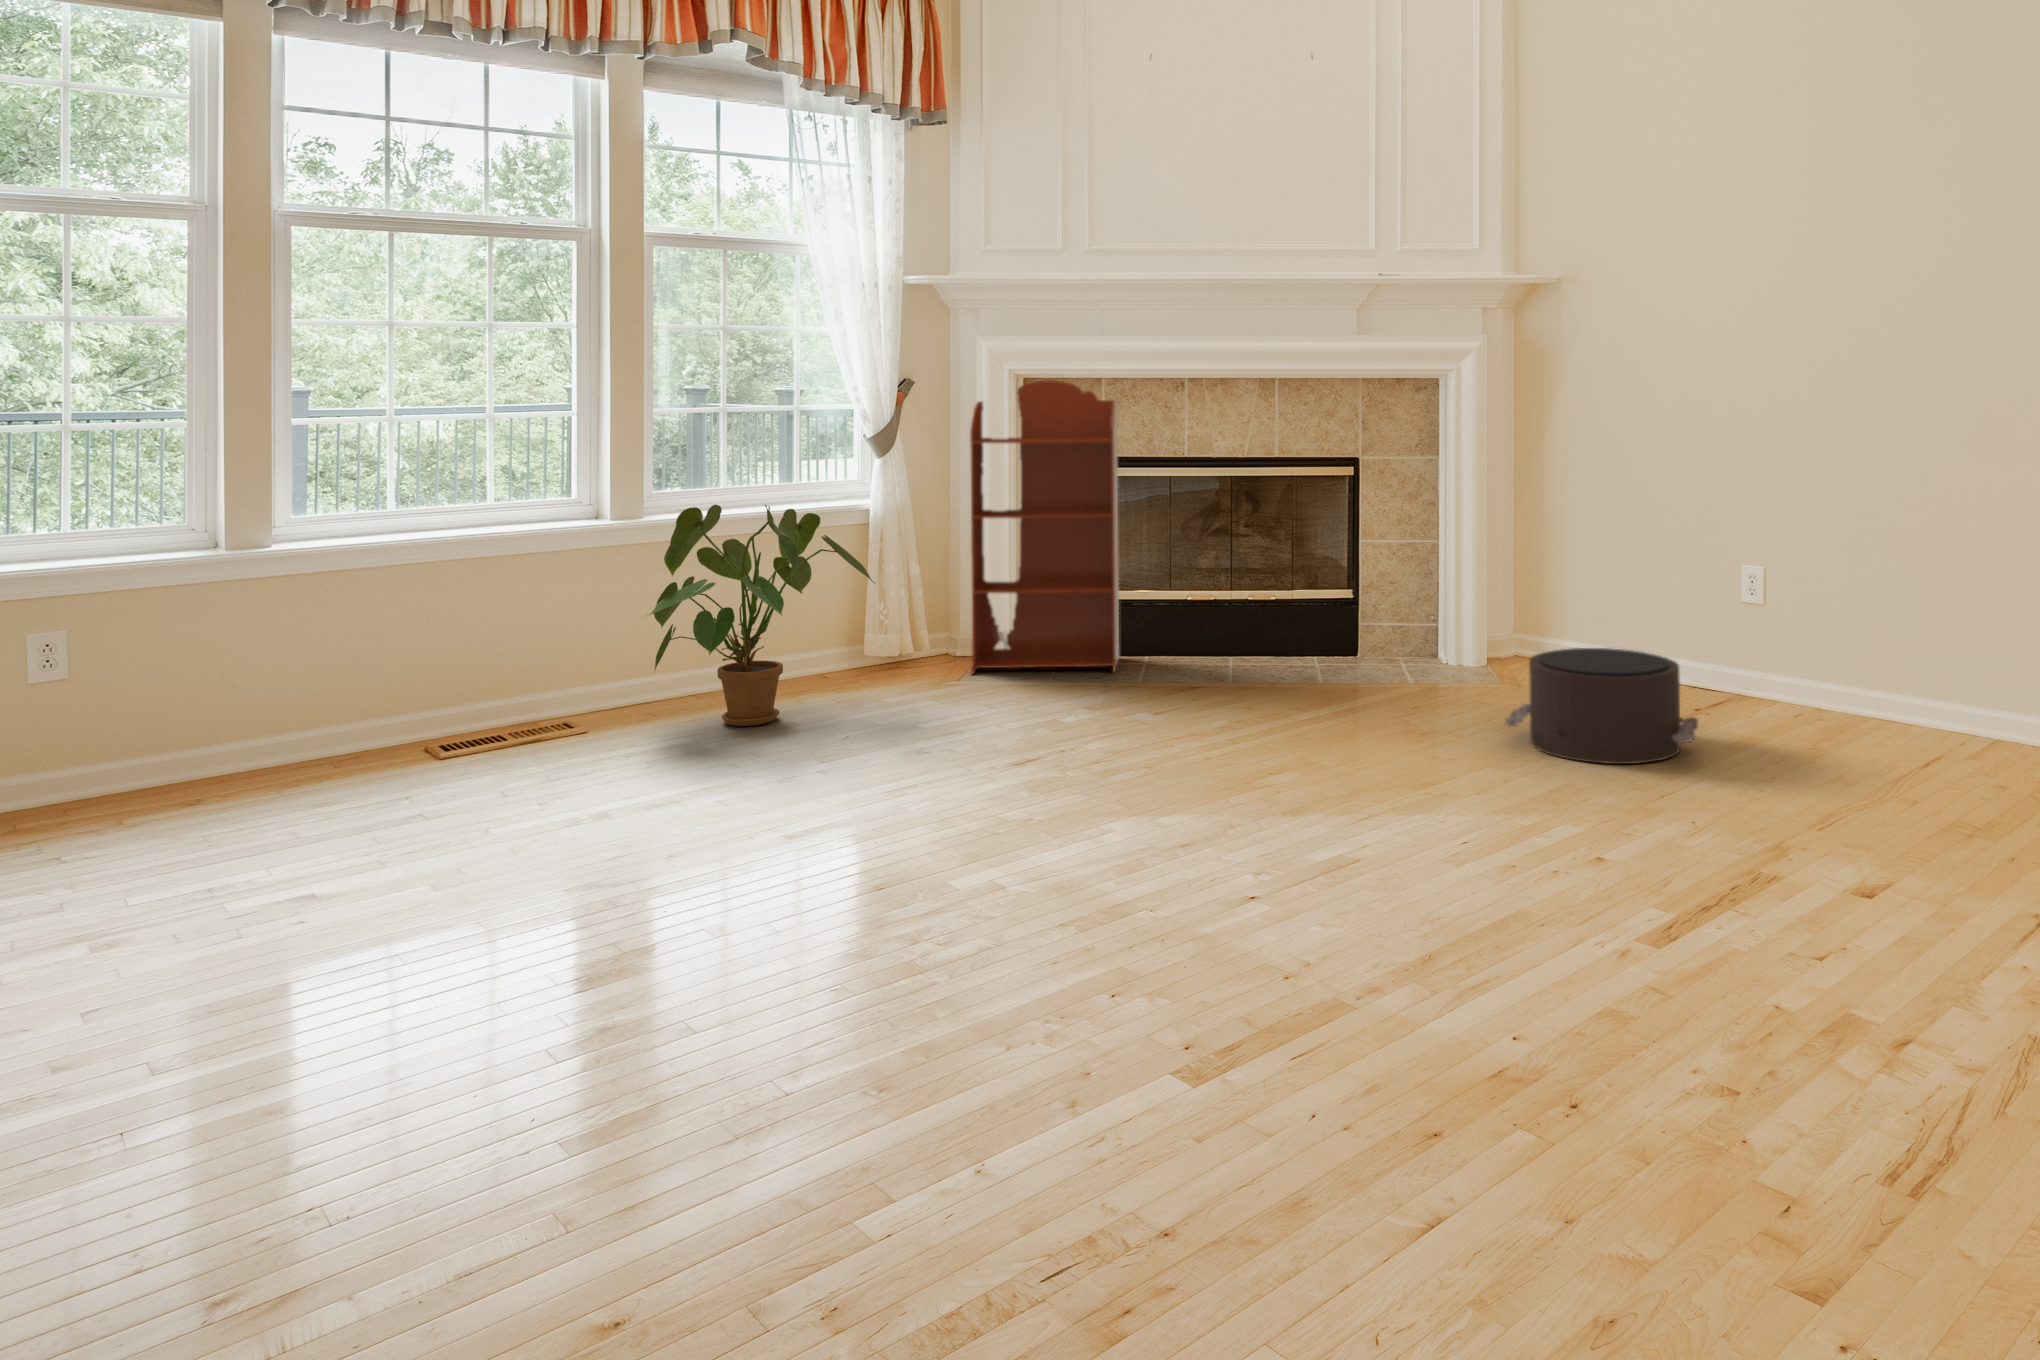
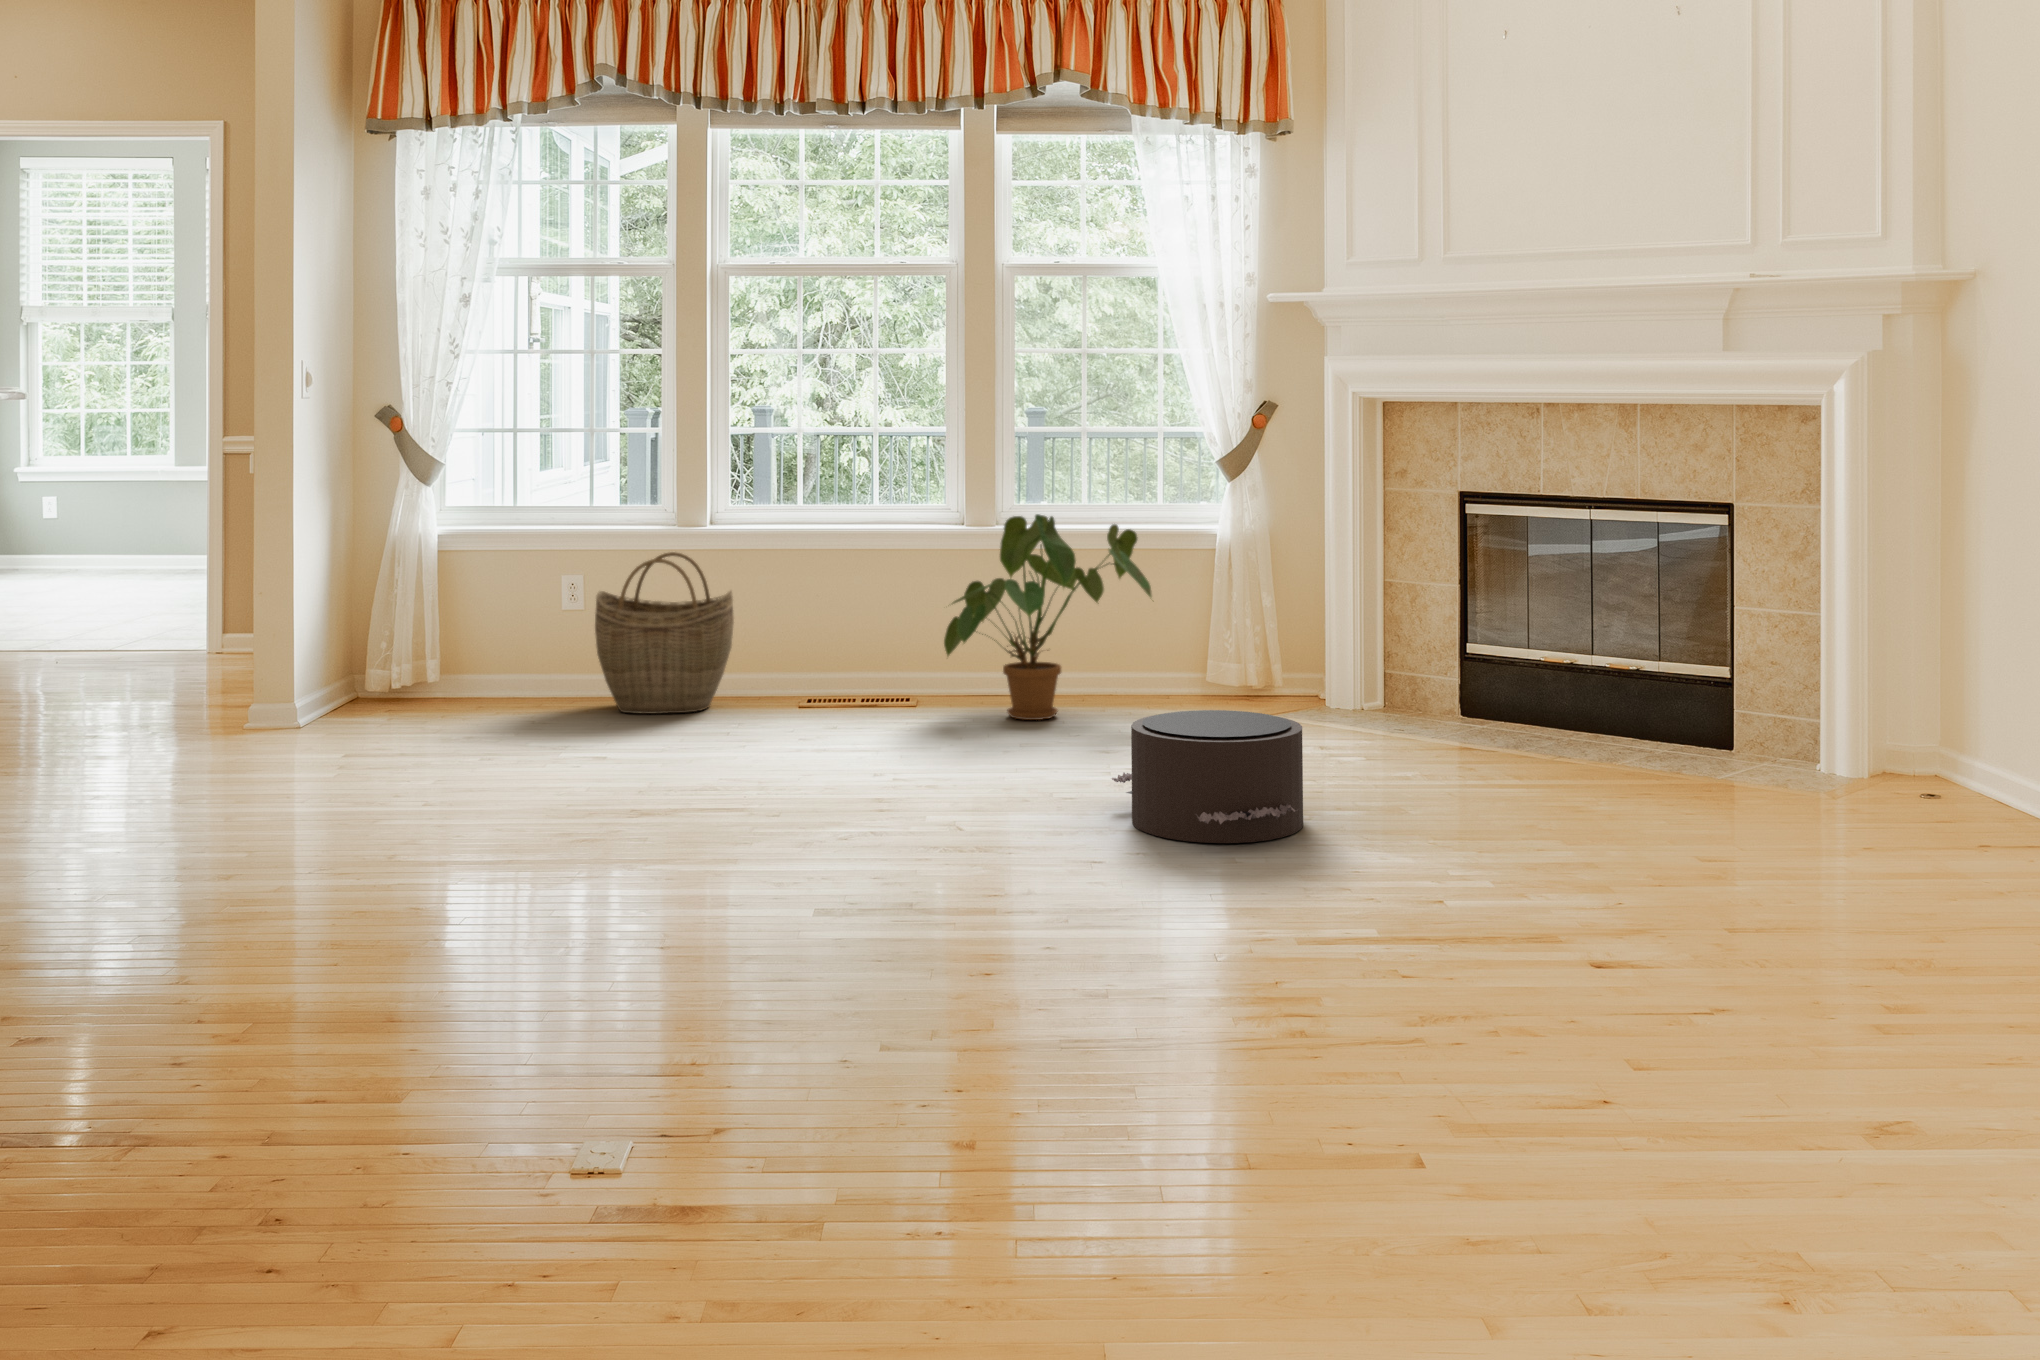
bookcase: present [970,380,1119,674] -> none [1288,402,1467,730]
woven basket: none [143,586,360,810] -> present [595,552,734,714]
pouf: present [1504,648,1698,764] -> present [1112,710,1303,843]

